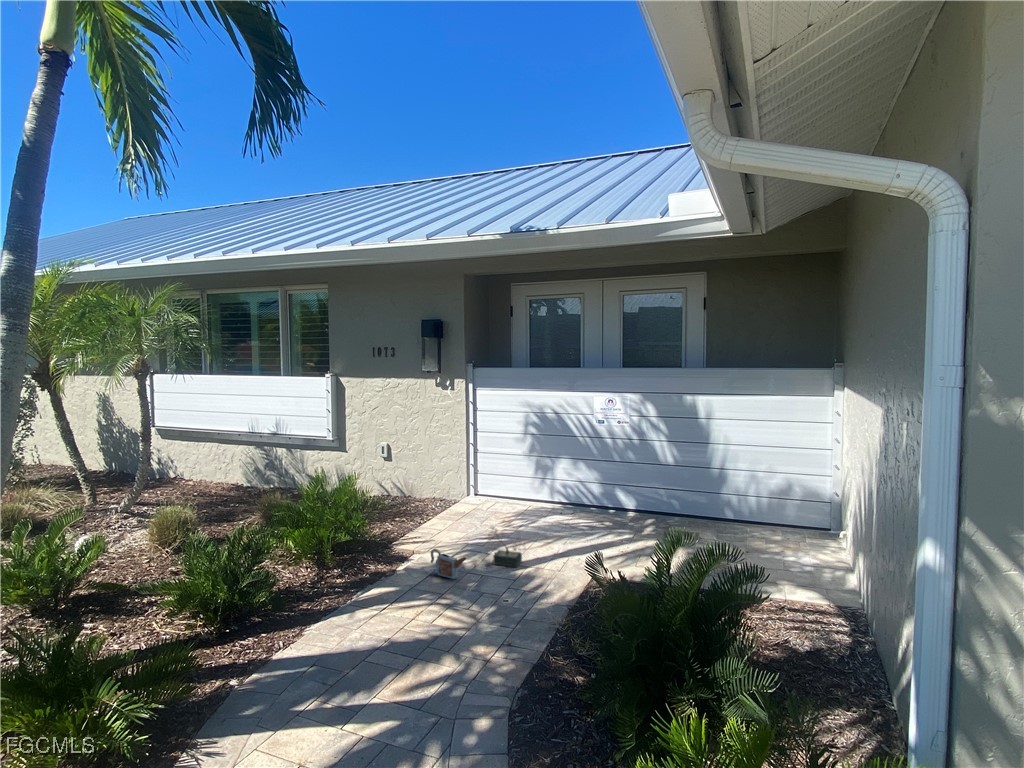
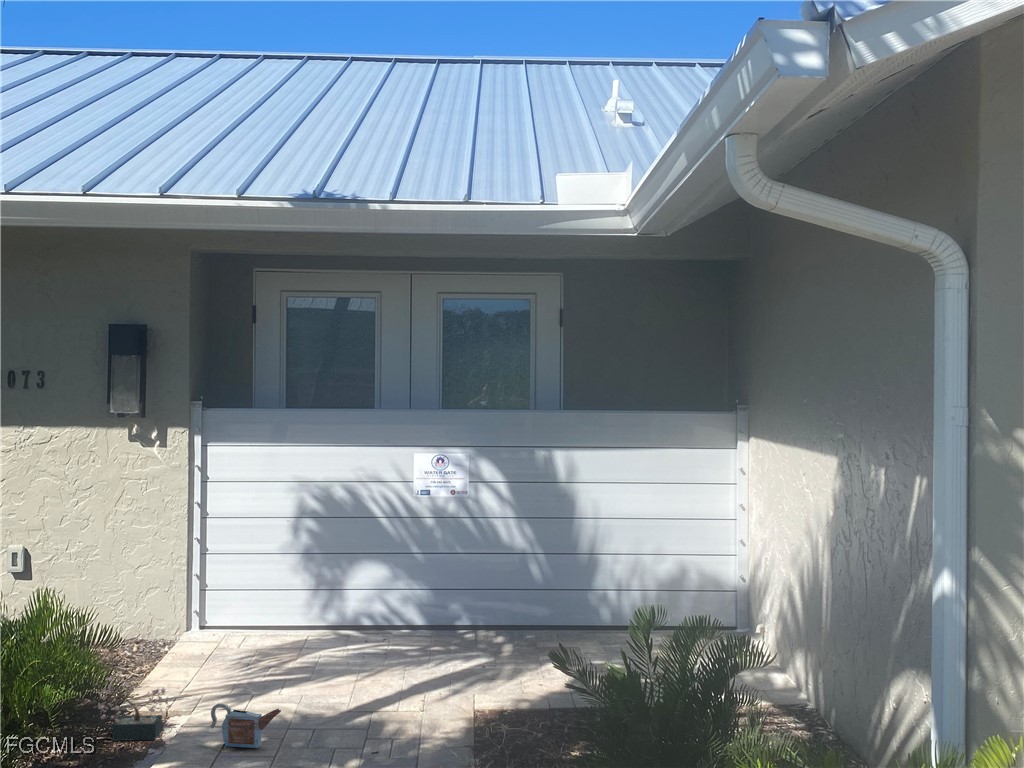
decorative plant: present [486,527,525,567] -> present [98,674,171,741]

